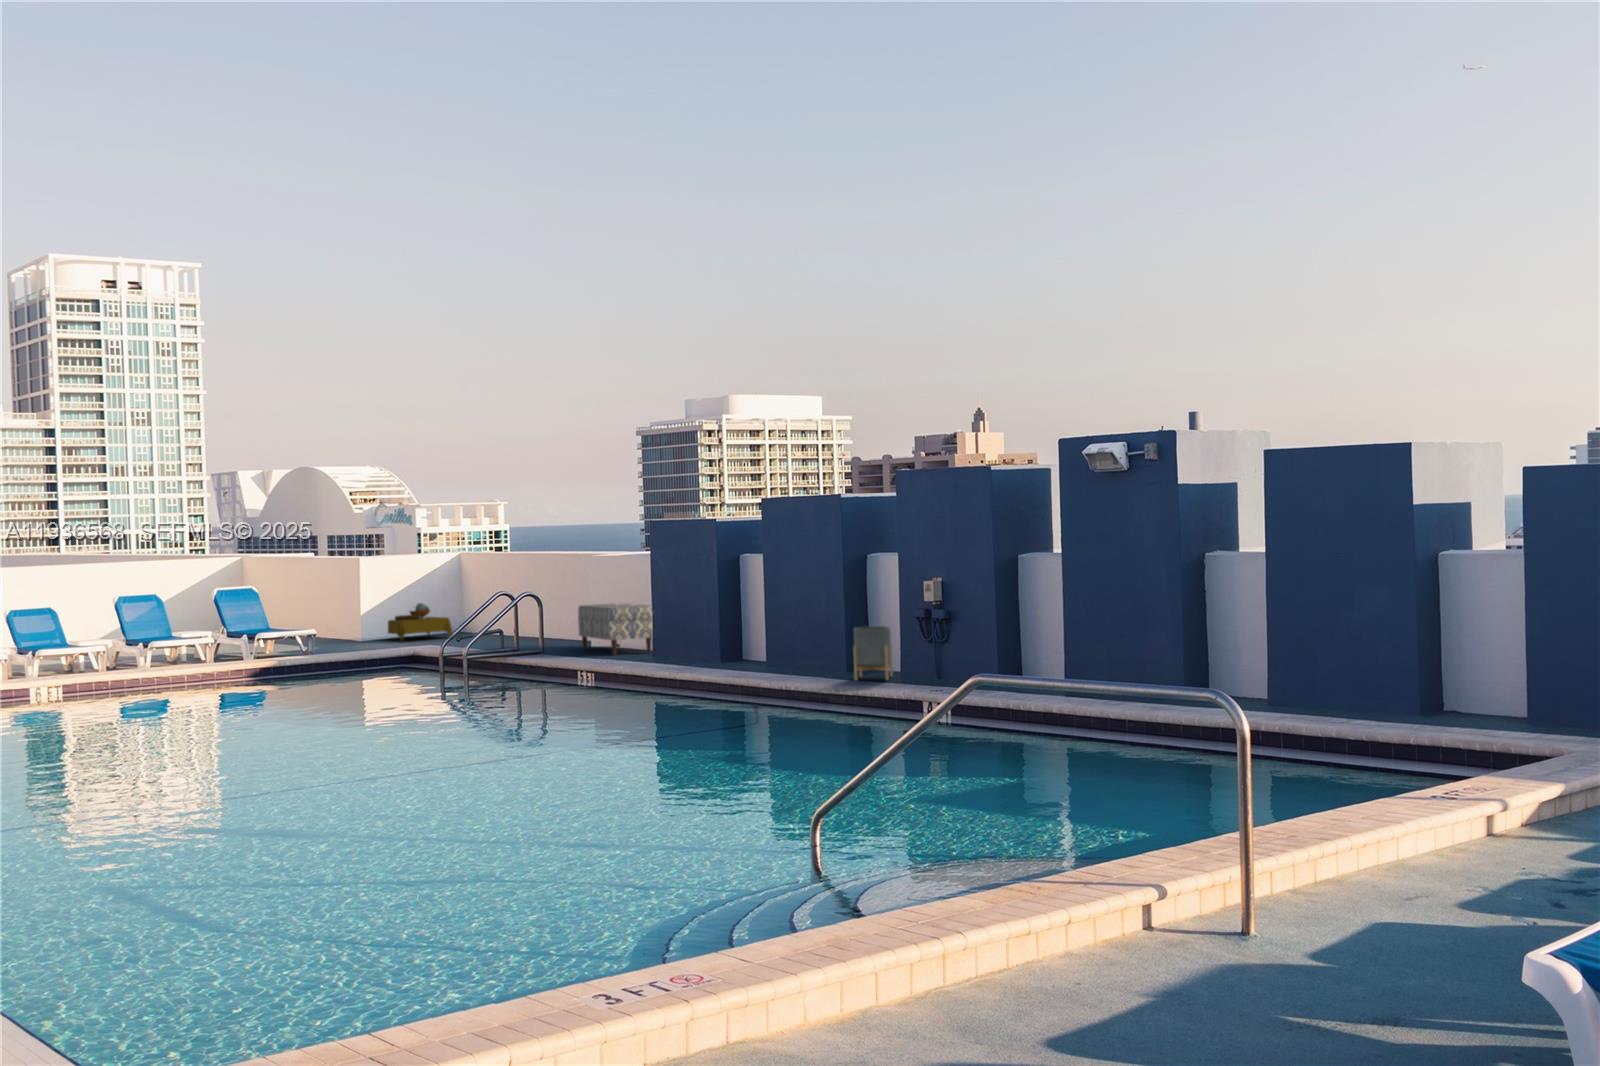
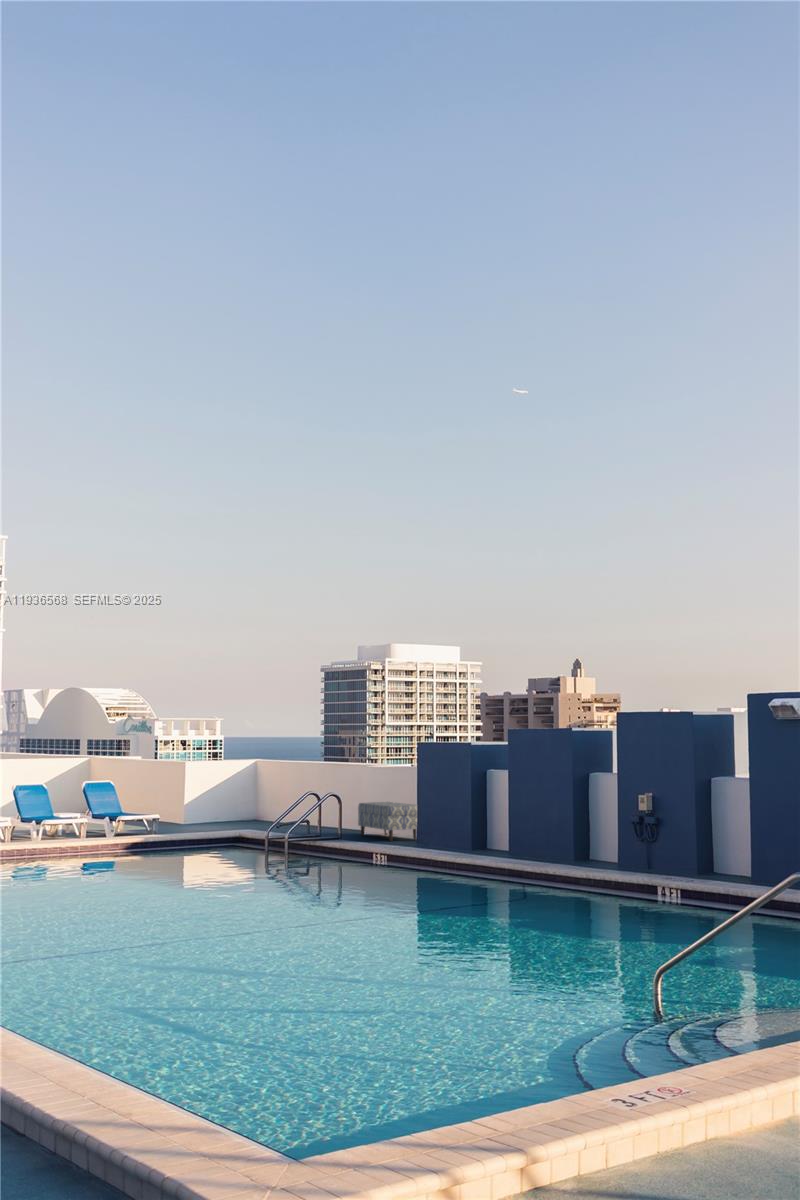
side table: present [388,603,453,640] -> none [194,796,252,826]
planter: present [853,626,893,680] -> none [586,827,613,867]

